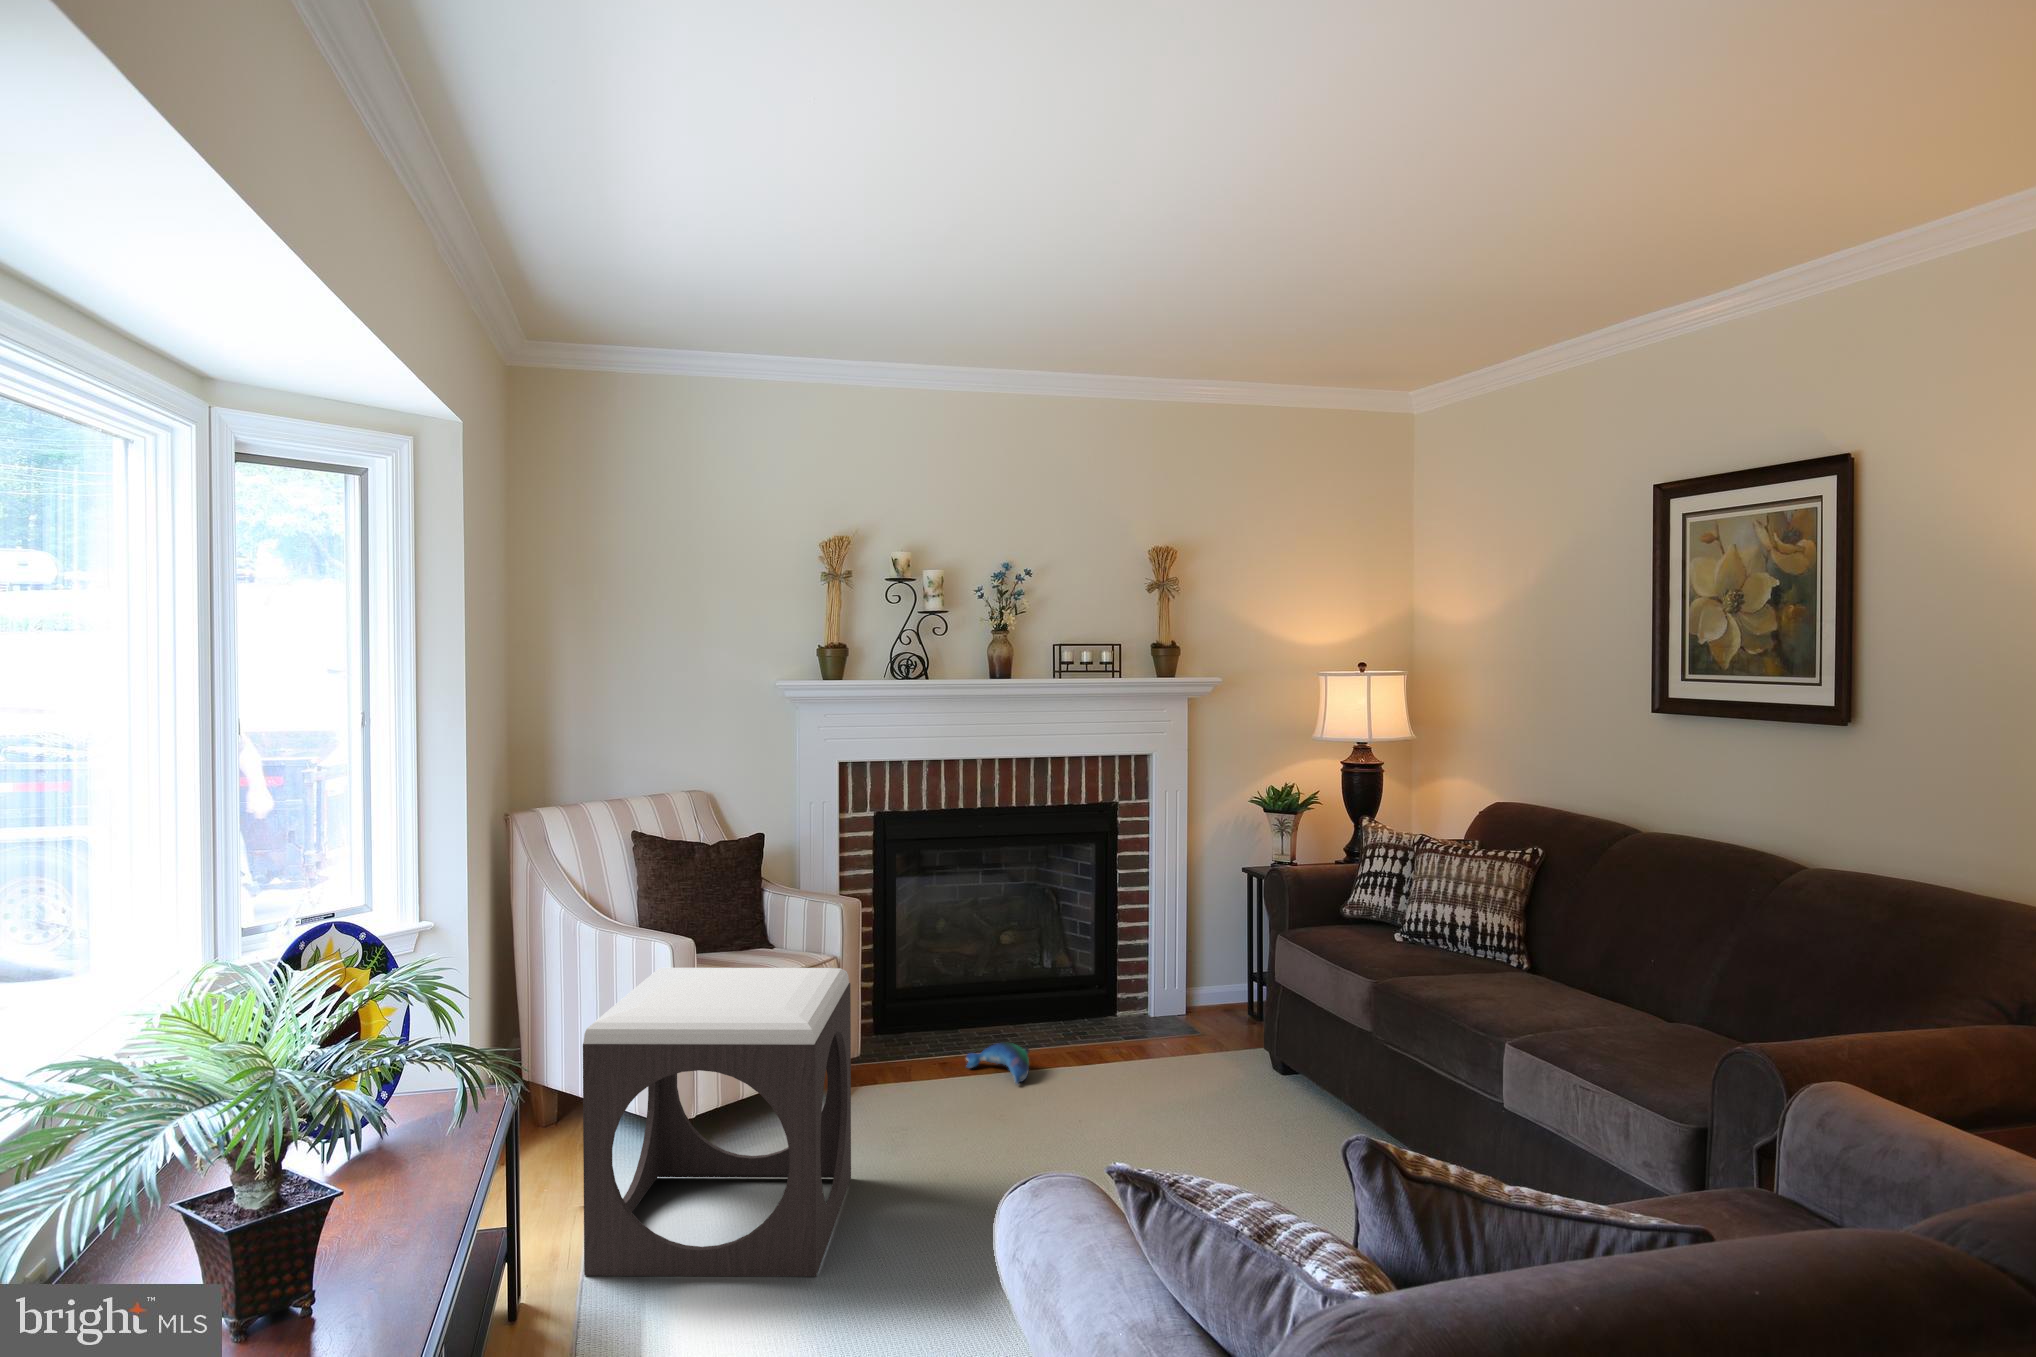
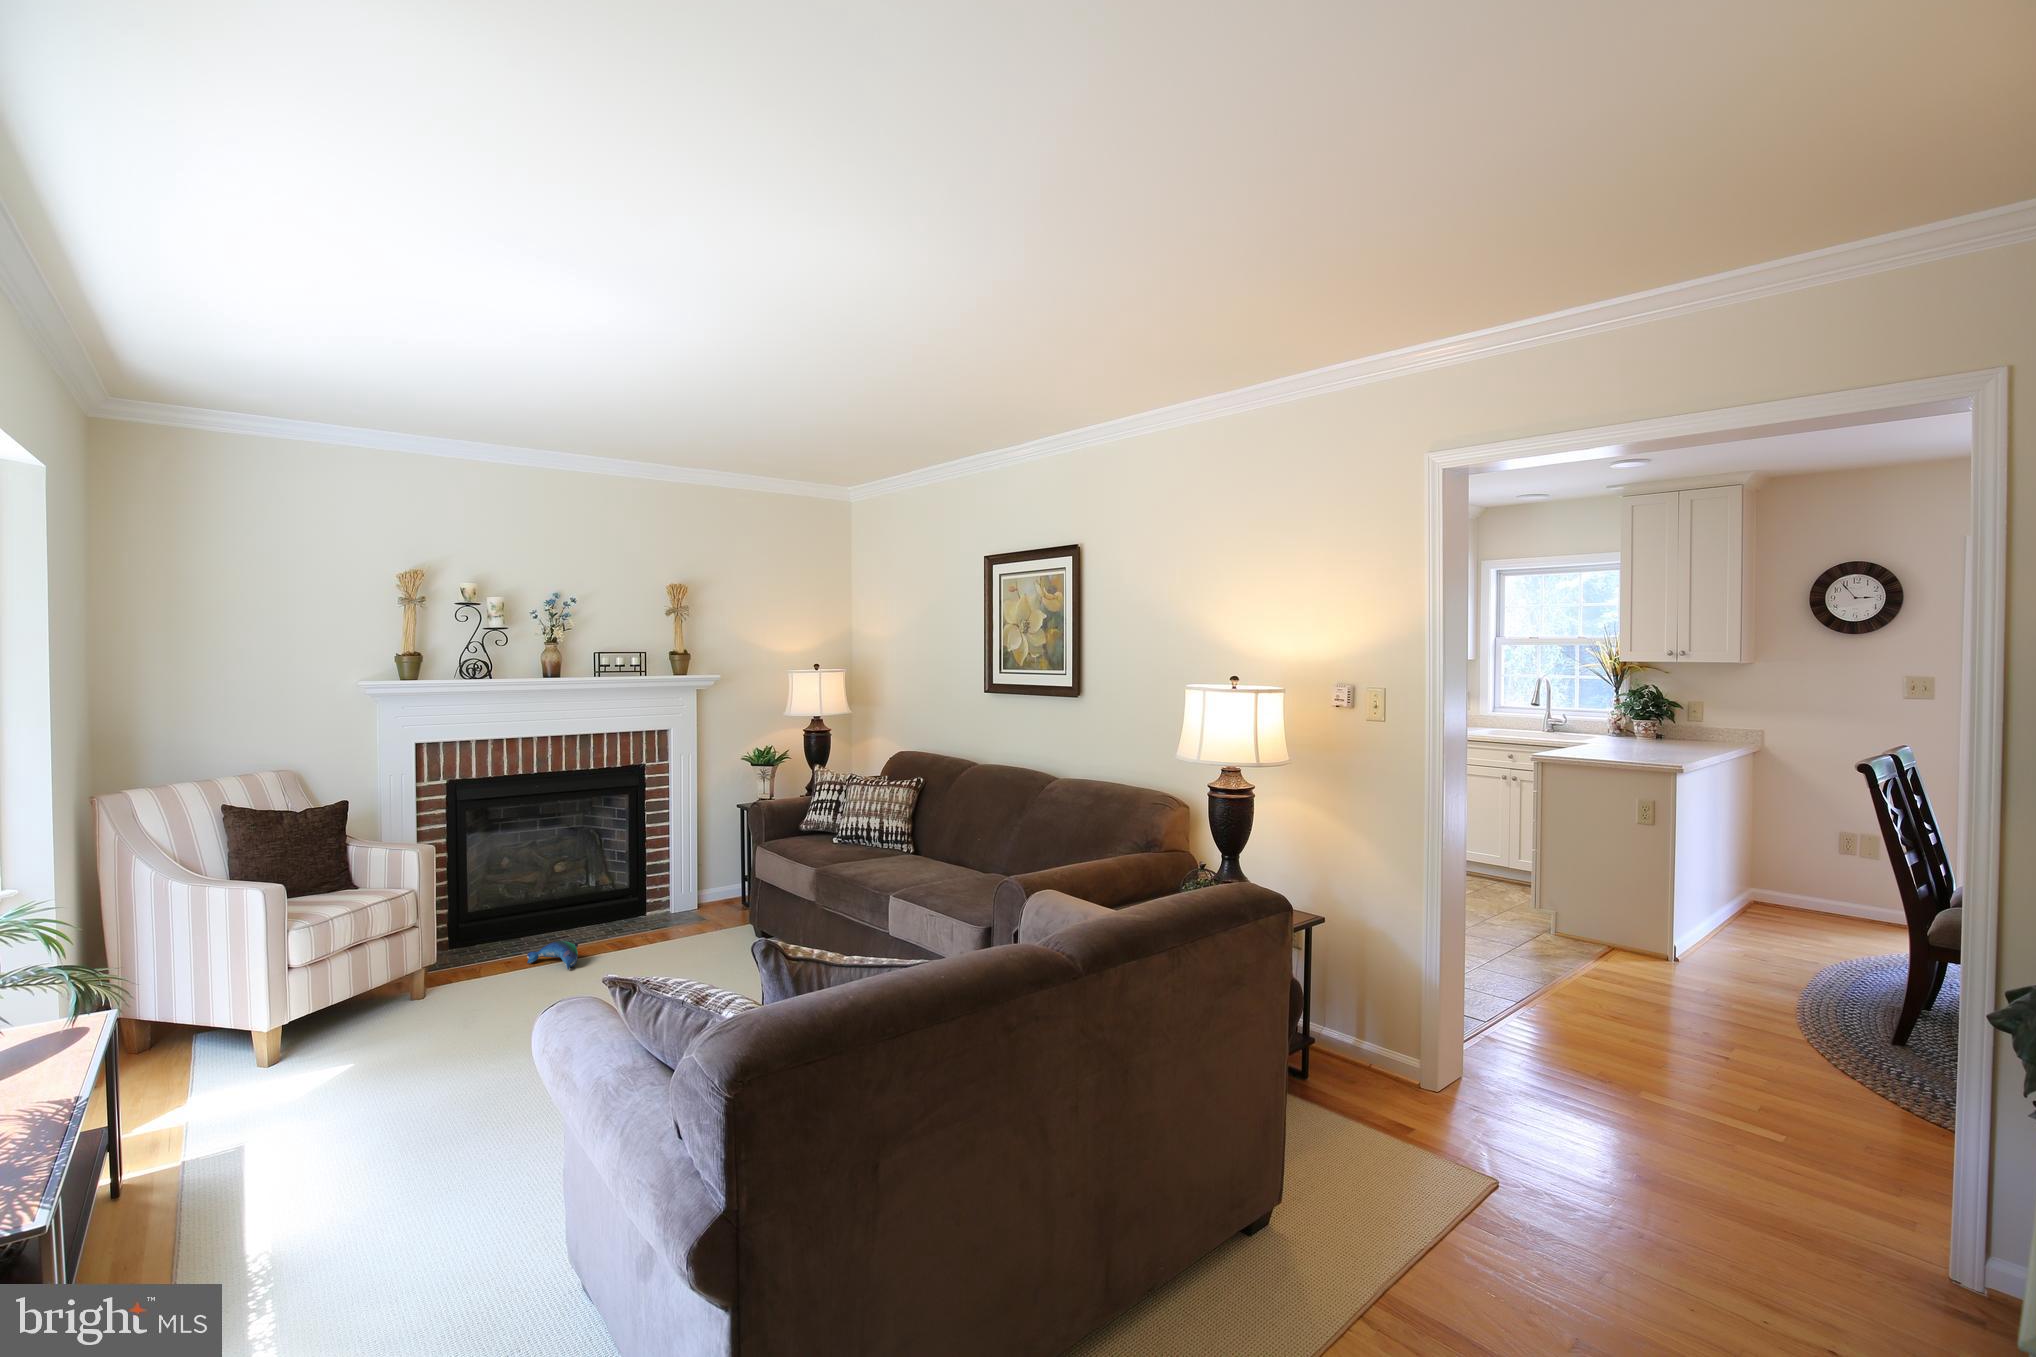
footstool: present [583,968,851,1277] -> none [196,899,434,1151]

